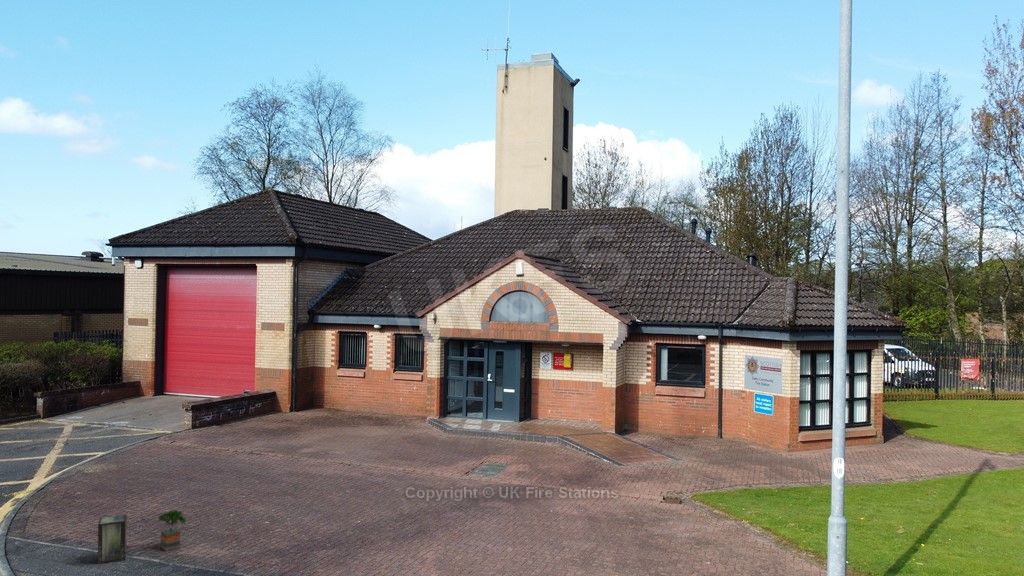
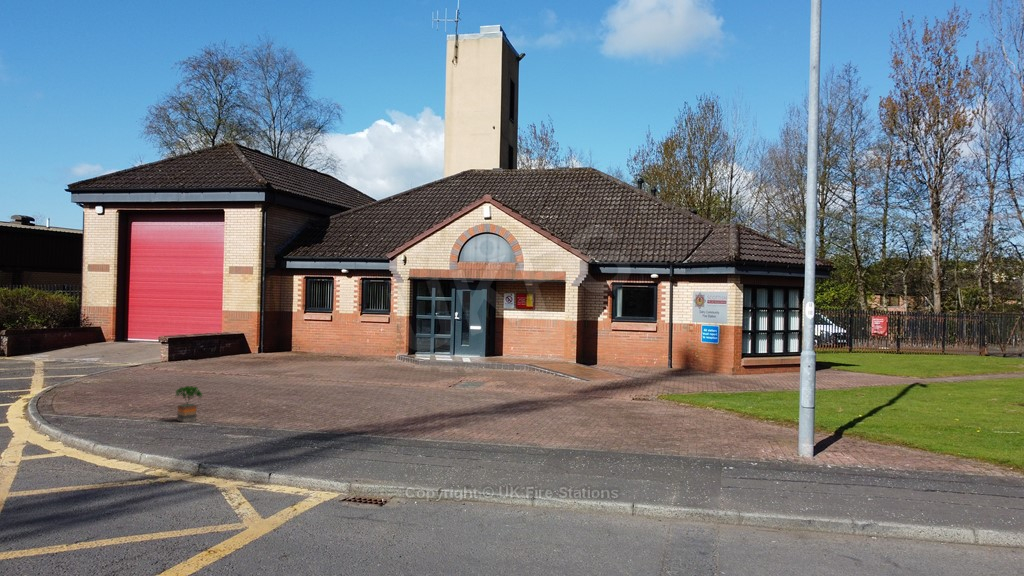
storage box: present [98,514,127,564] -> none [120,387,147,429]

